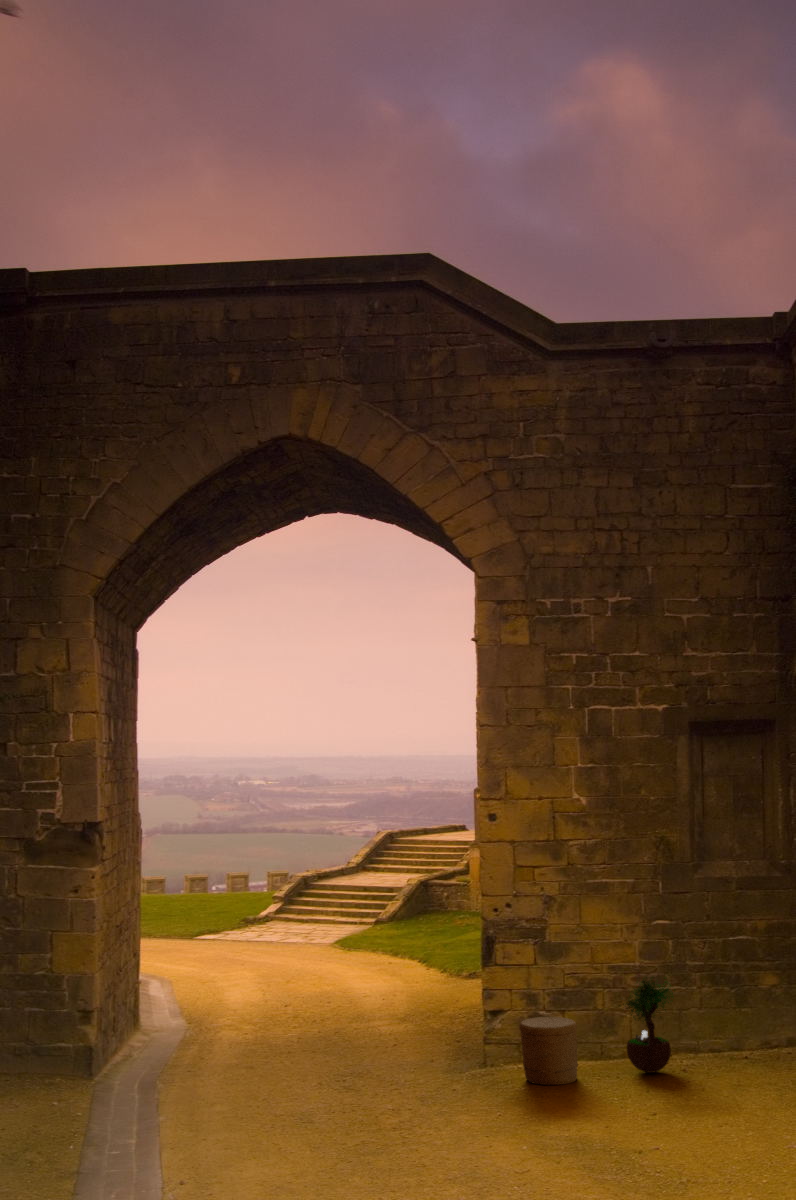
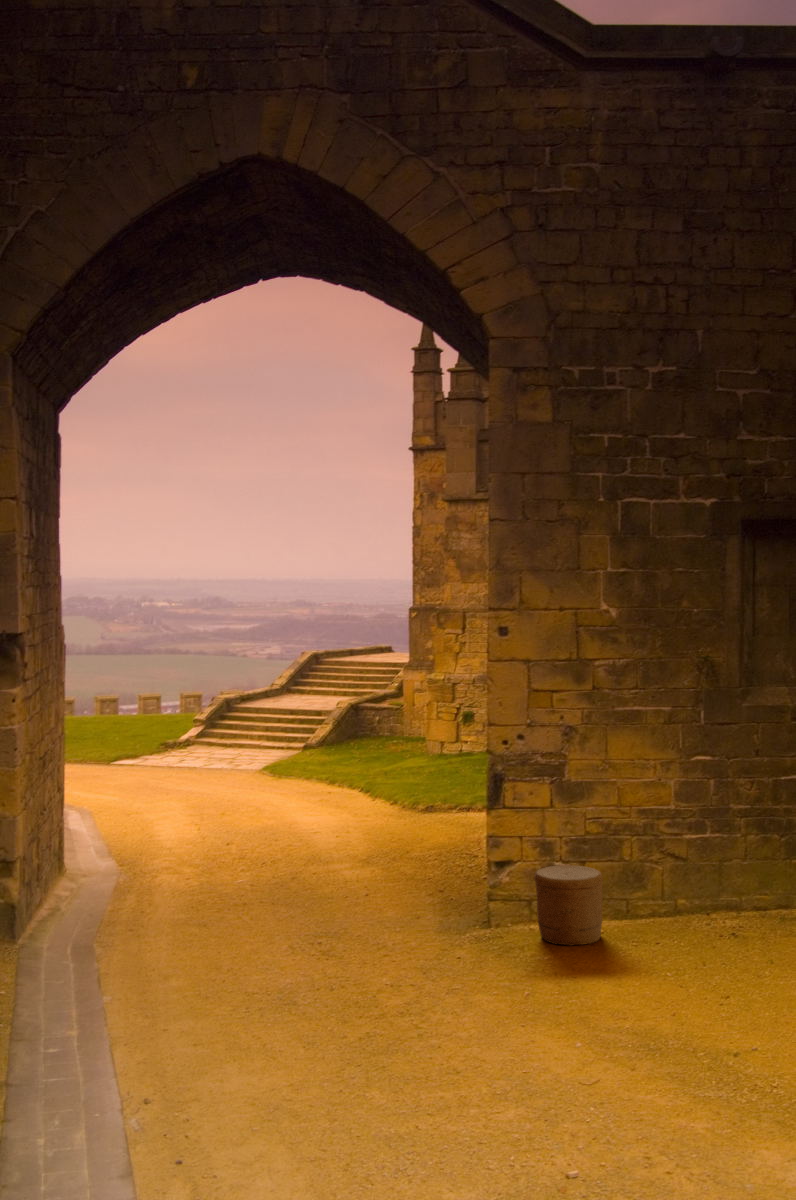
potted tree: present [619,977,675,1073] -> none [652,813,720,928]

